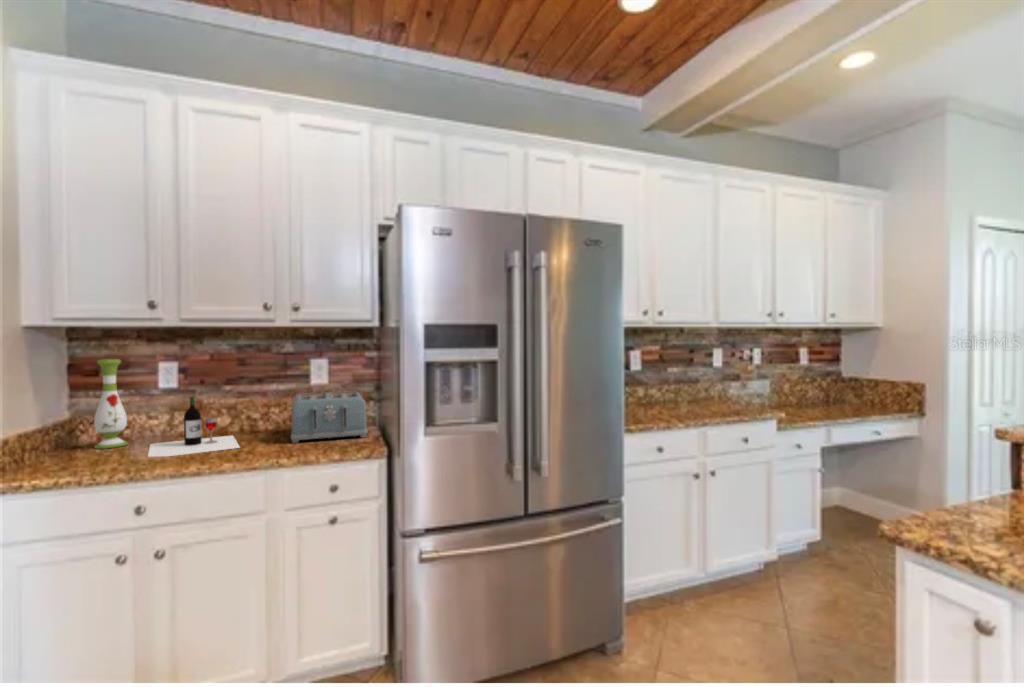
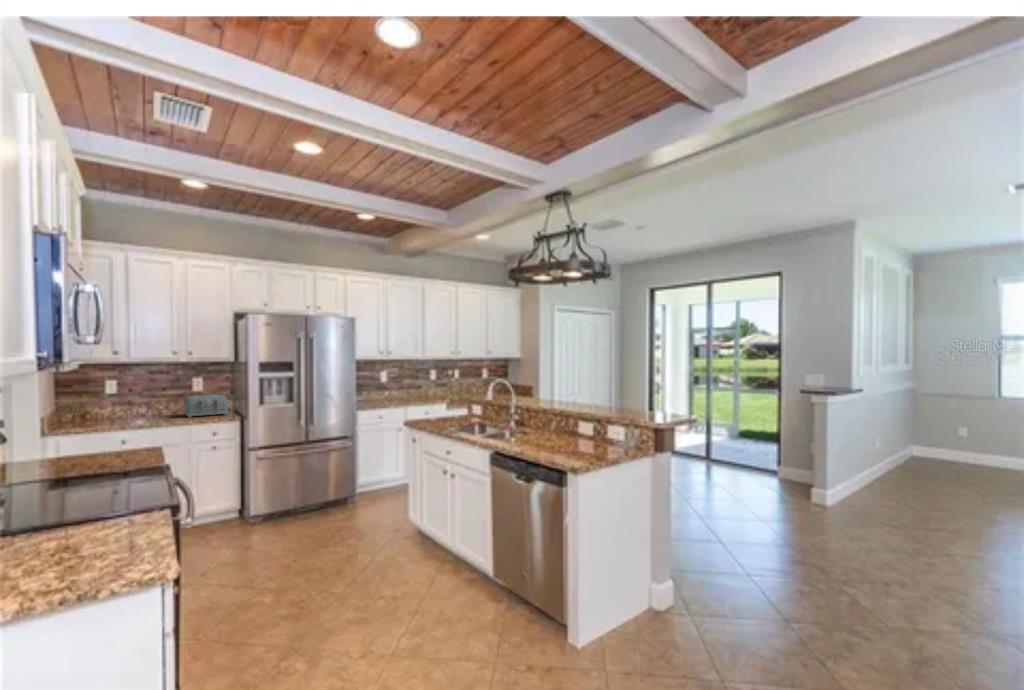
vase: present [94,359,128,449] -> none [75,379,93,423]
wine bottle: present [148,397,240,457] -> none [107,397,162,424]

